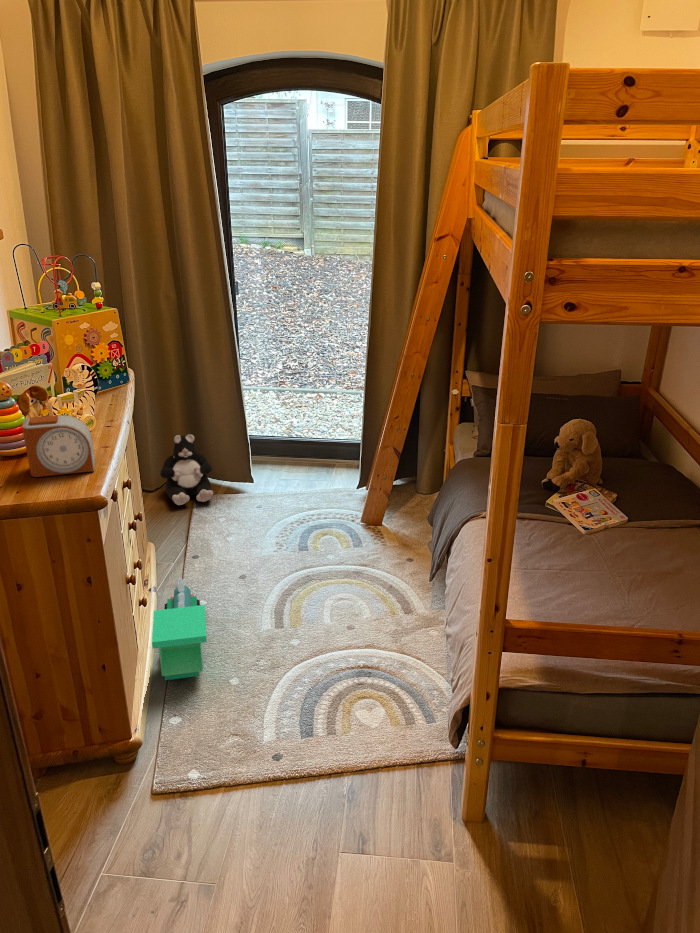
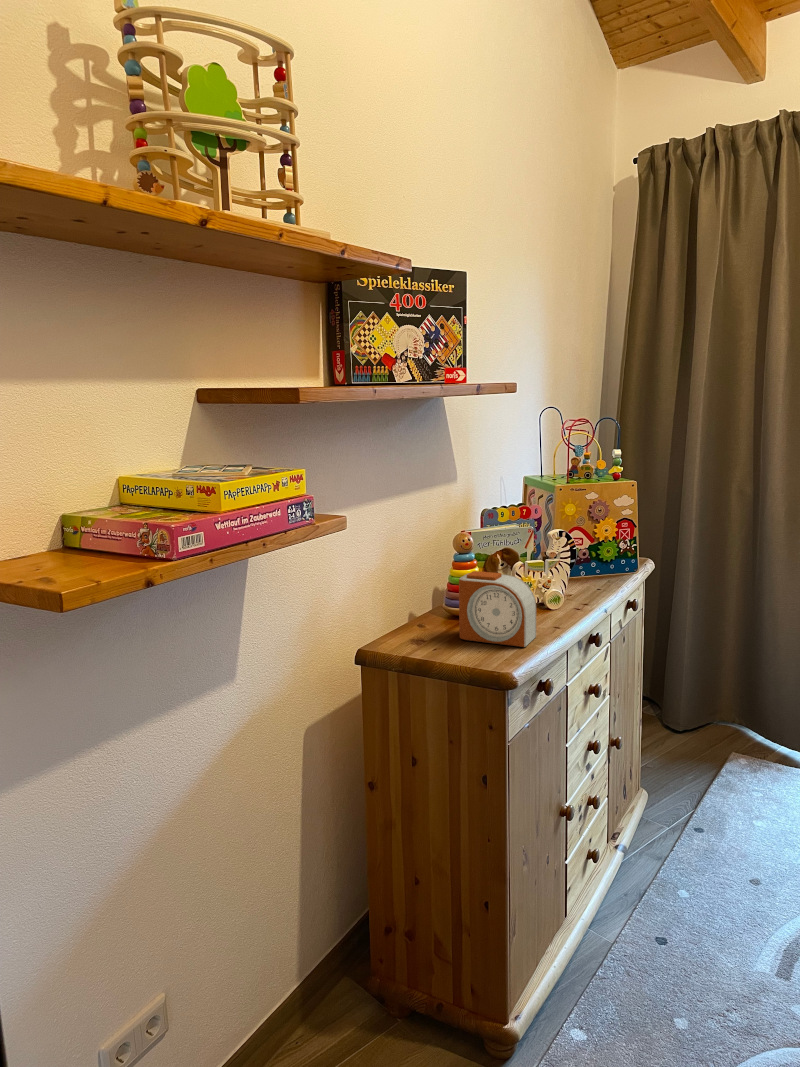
plush toy: present [160,433,213,505] -> none [689,665,762,763]
toy train: present [152,578,207,680] -> none [572,843,678,989]

